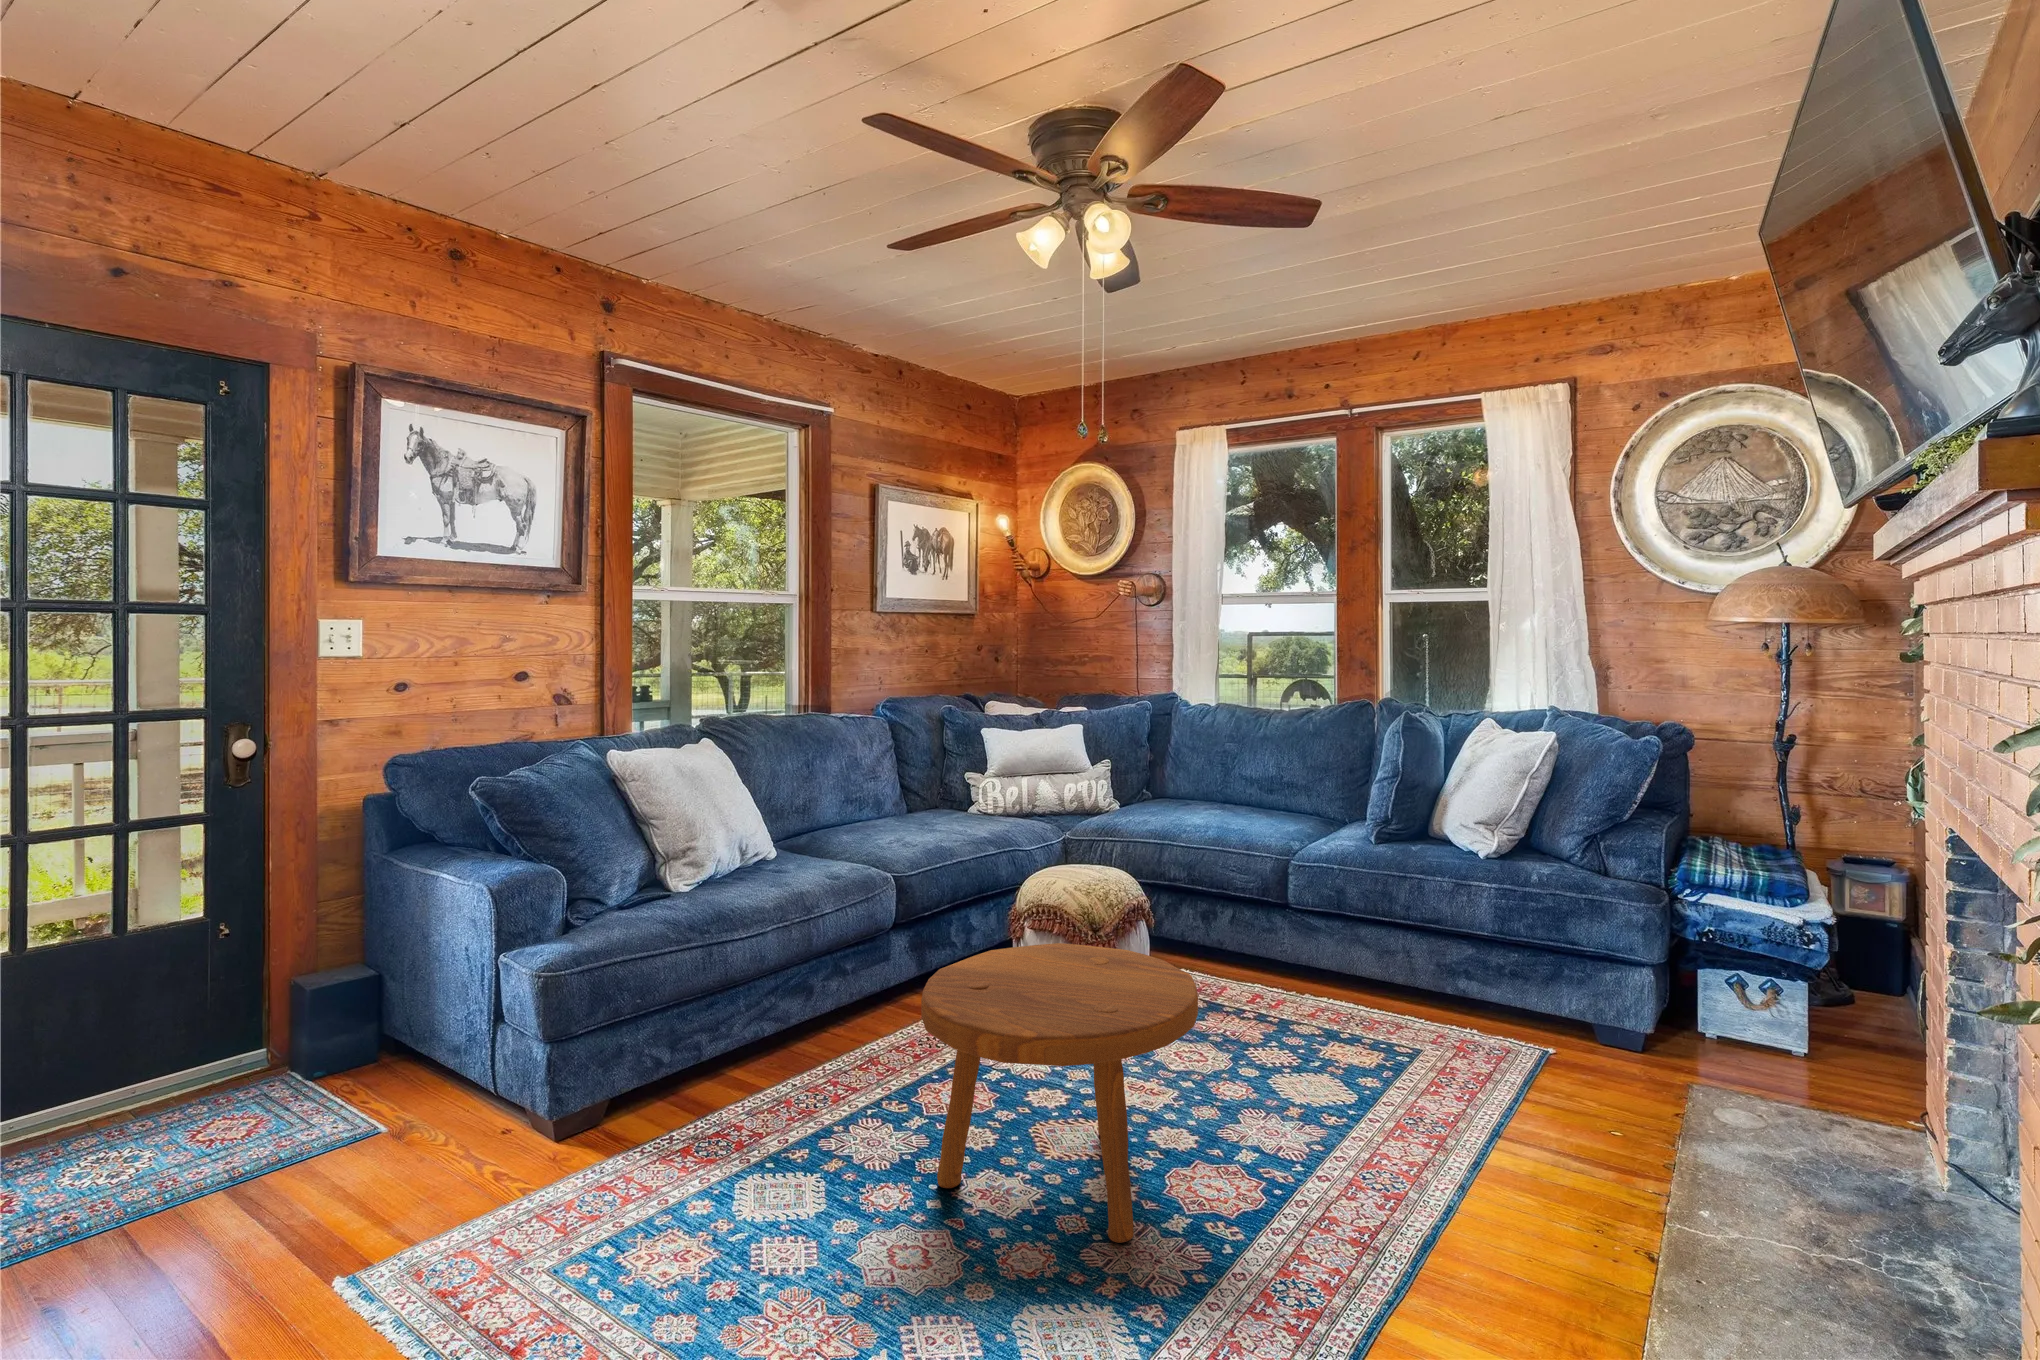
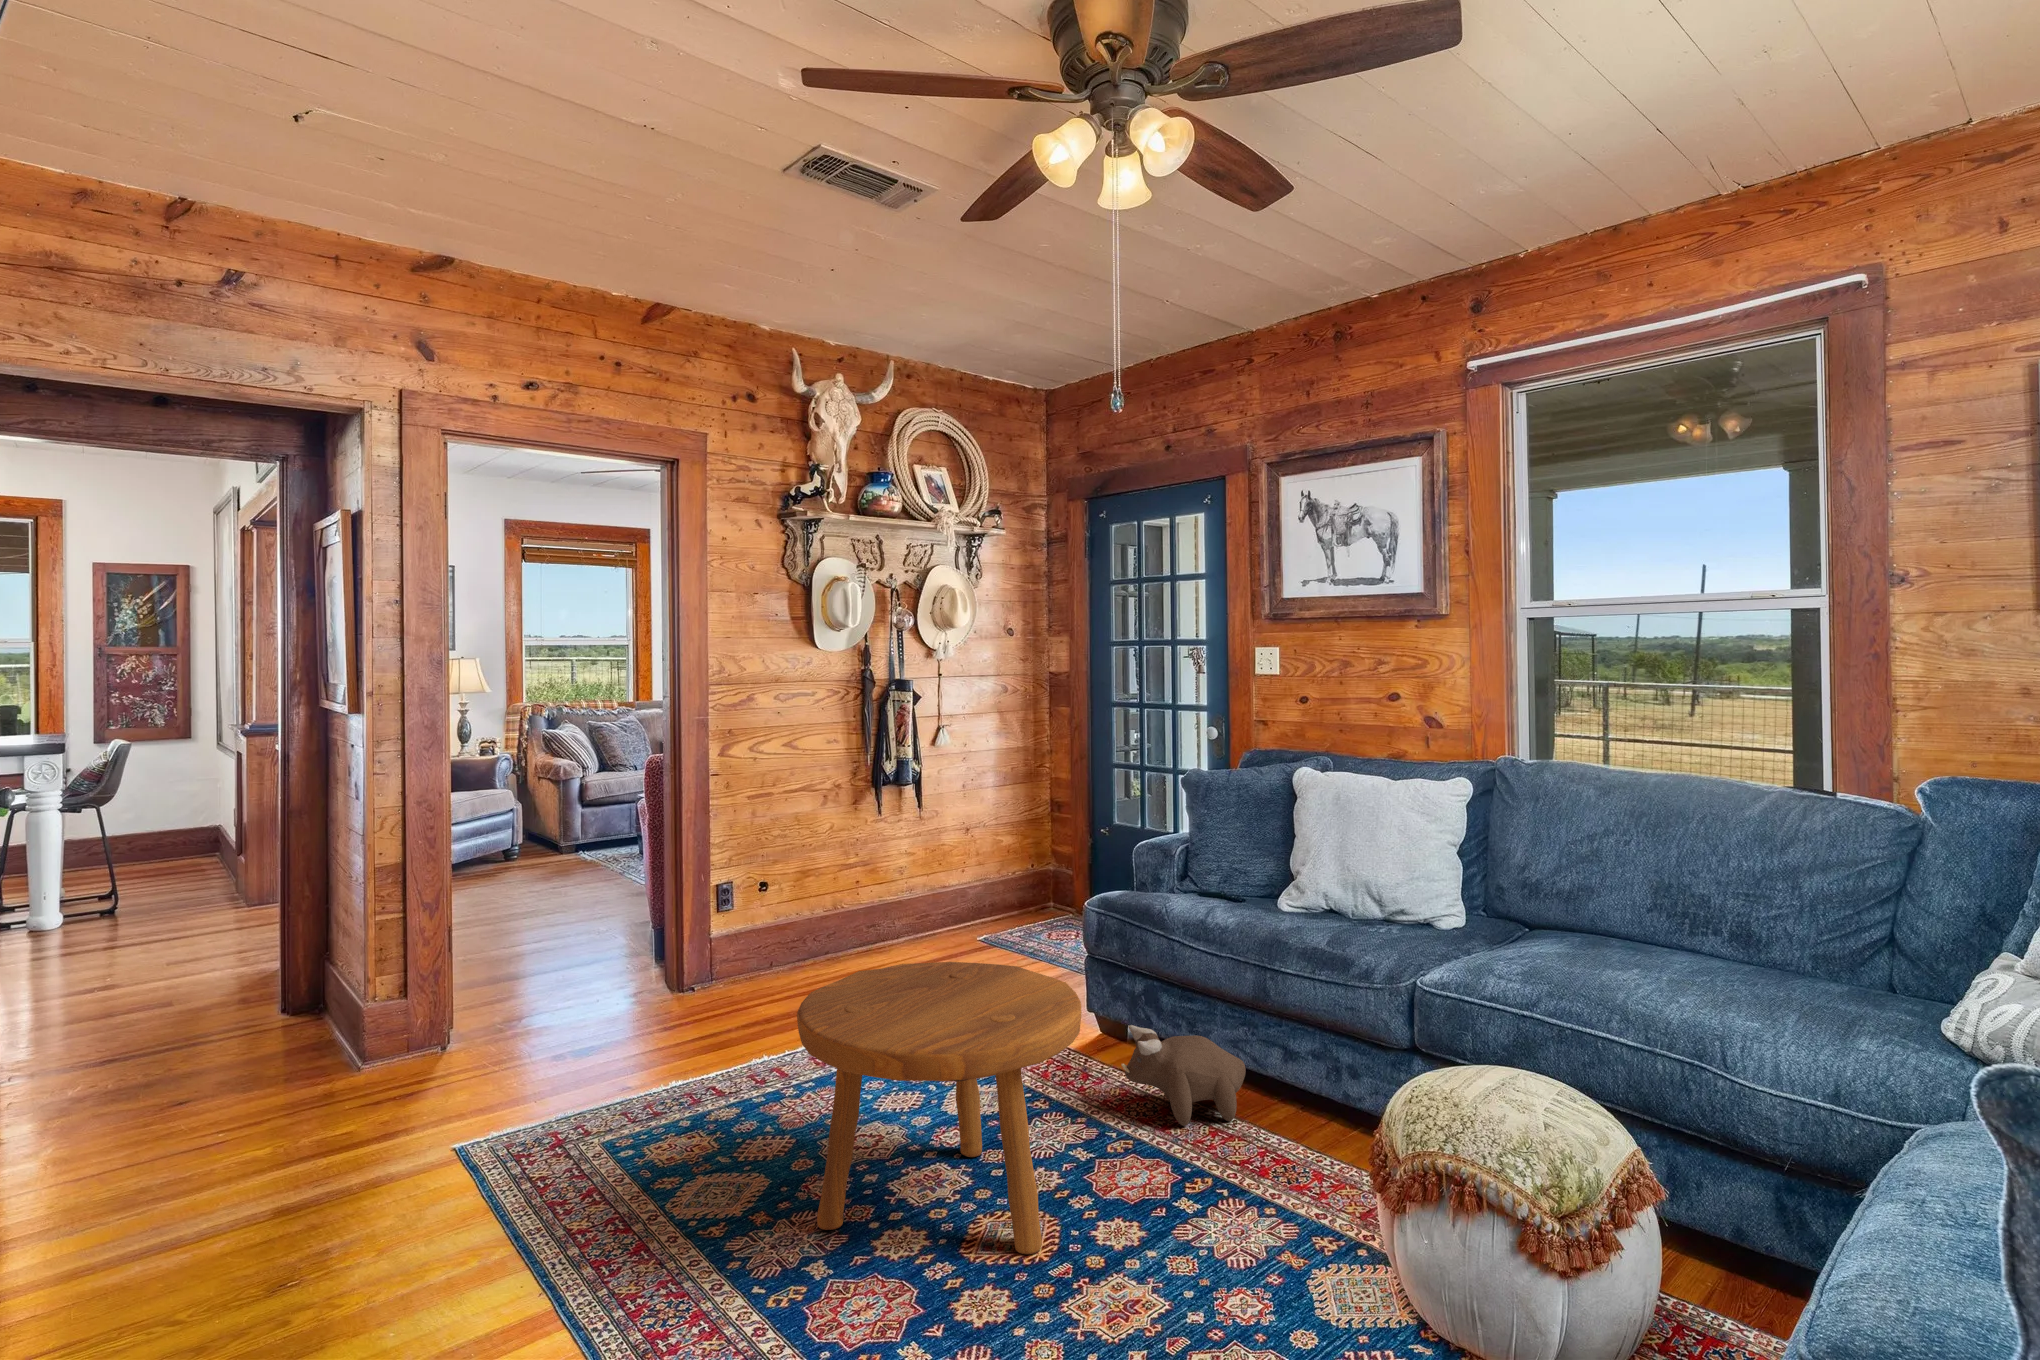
plush toy: none [812,1008,892,1092] -> present [1121,1025,1246,1126]

